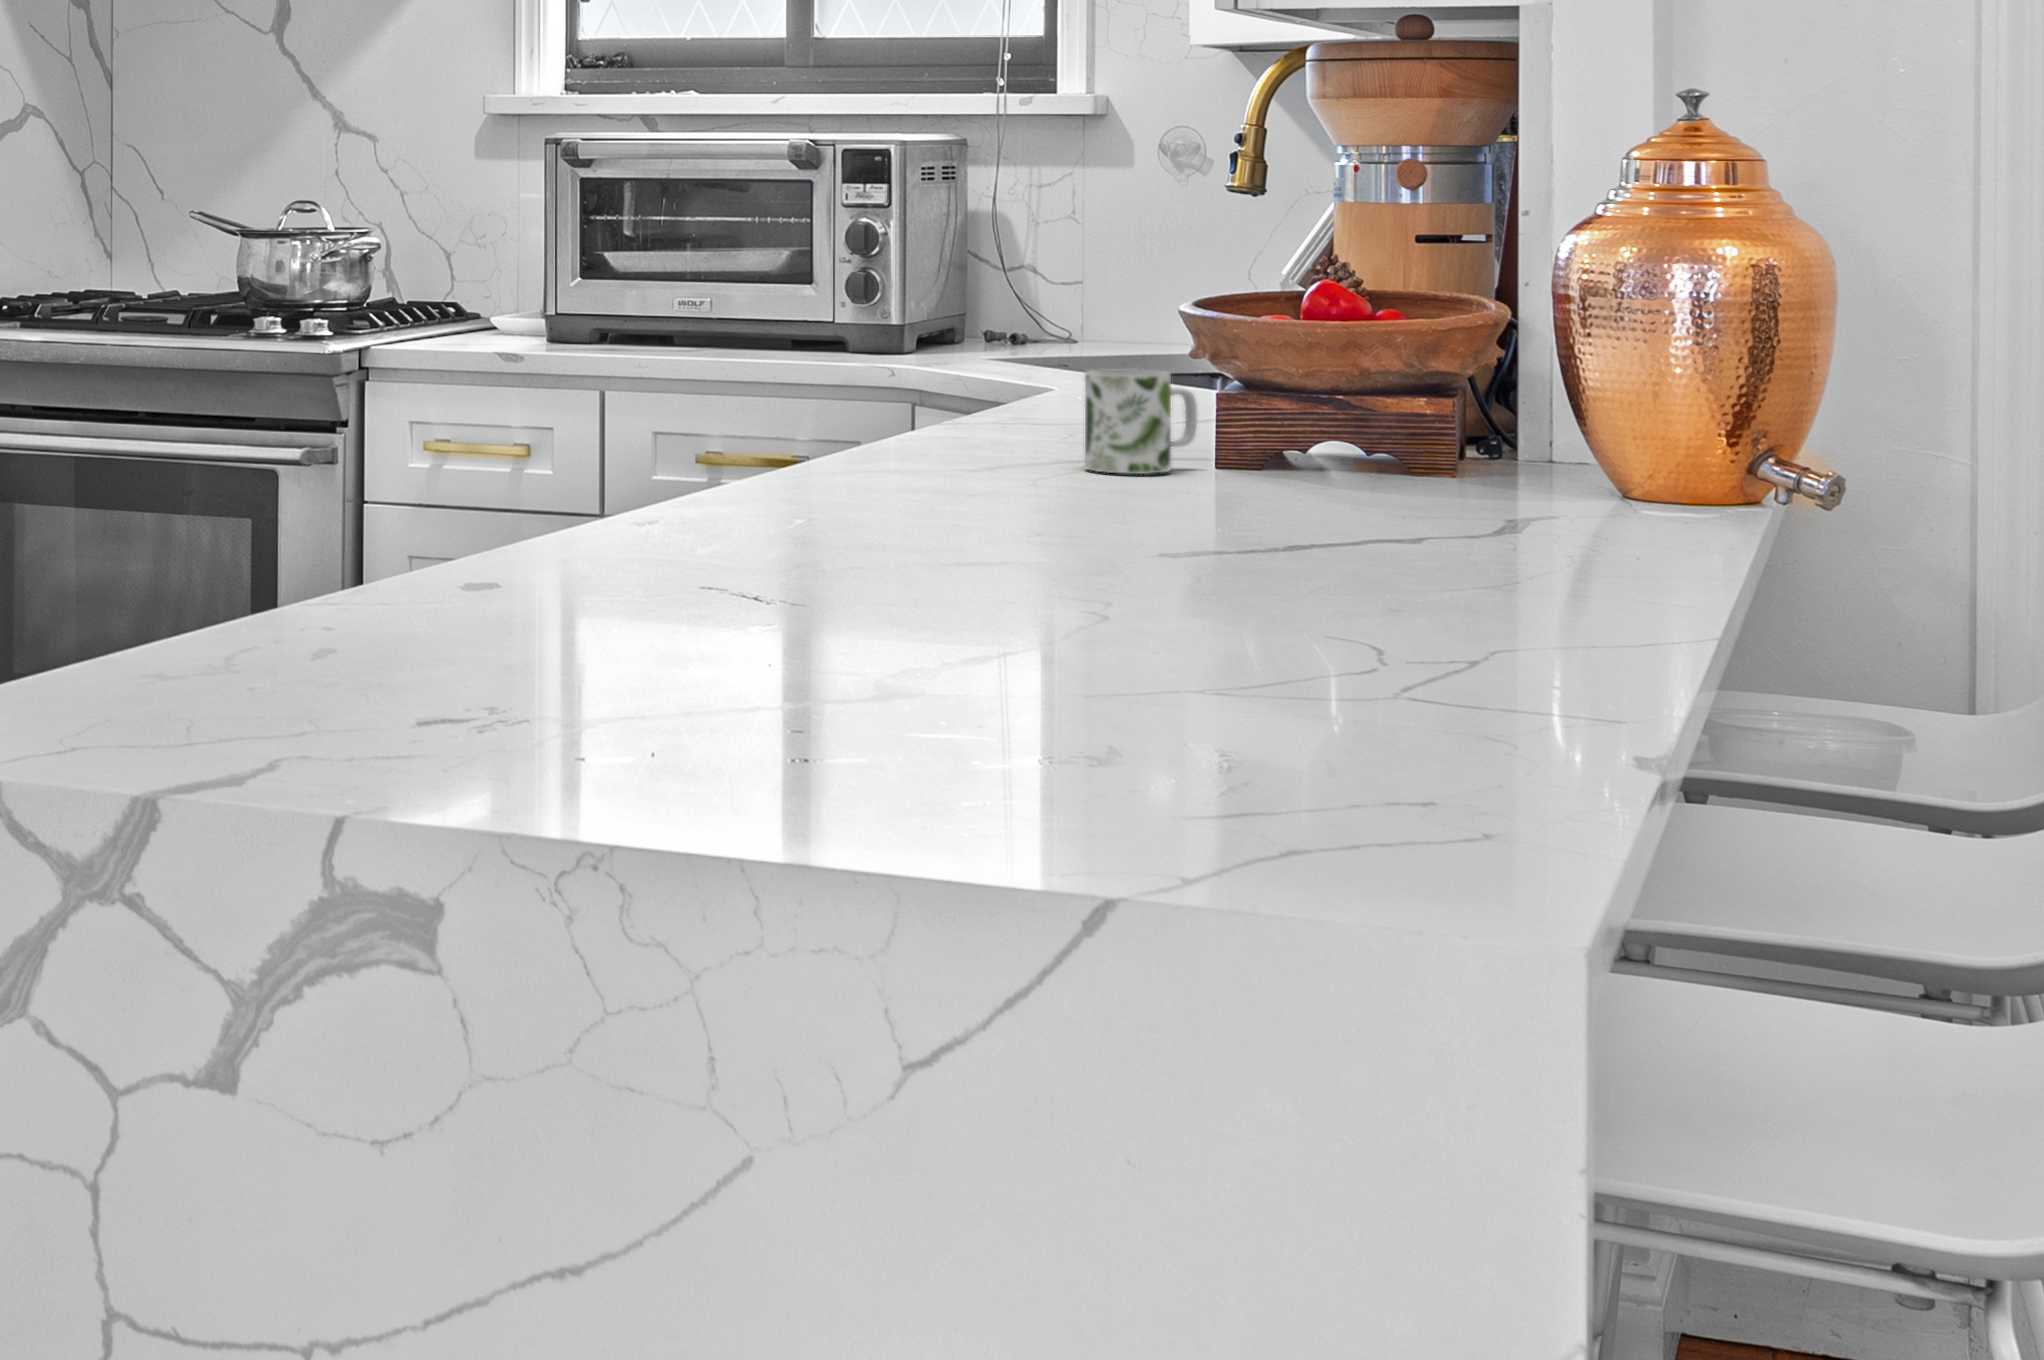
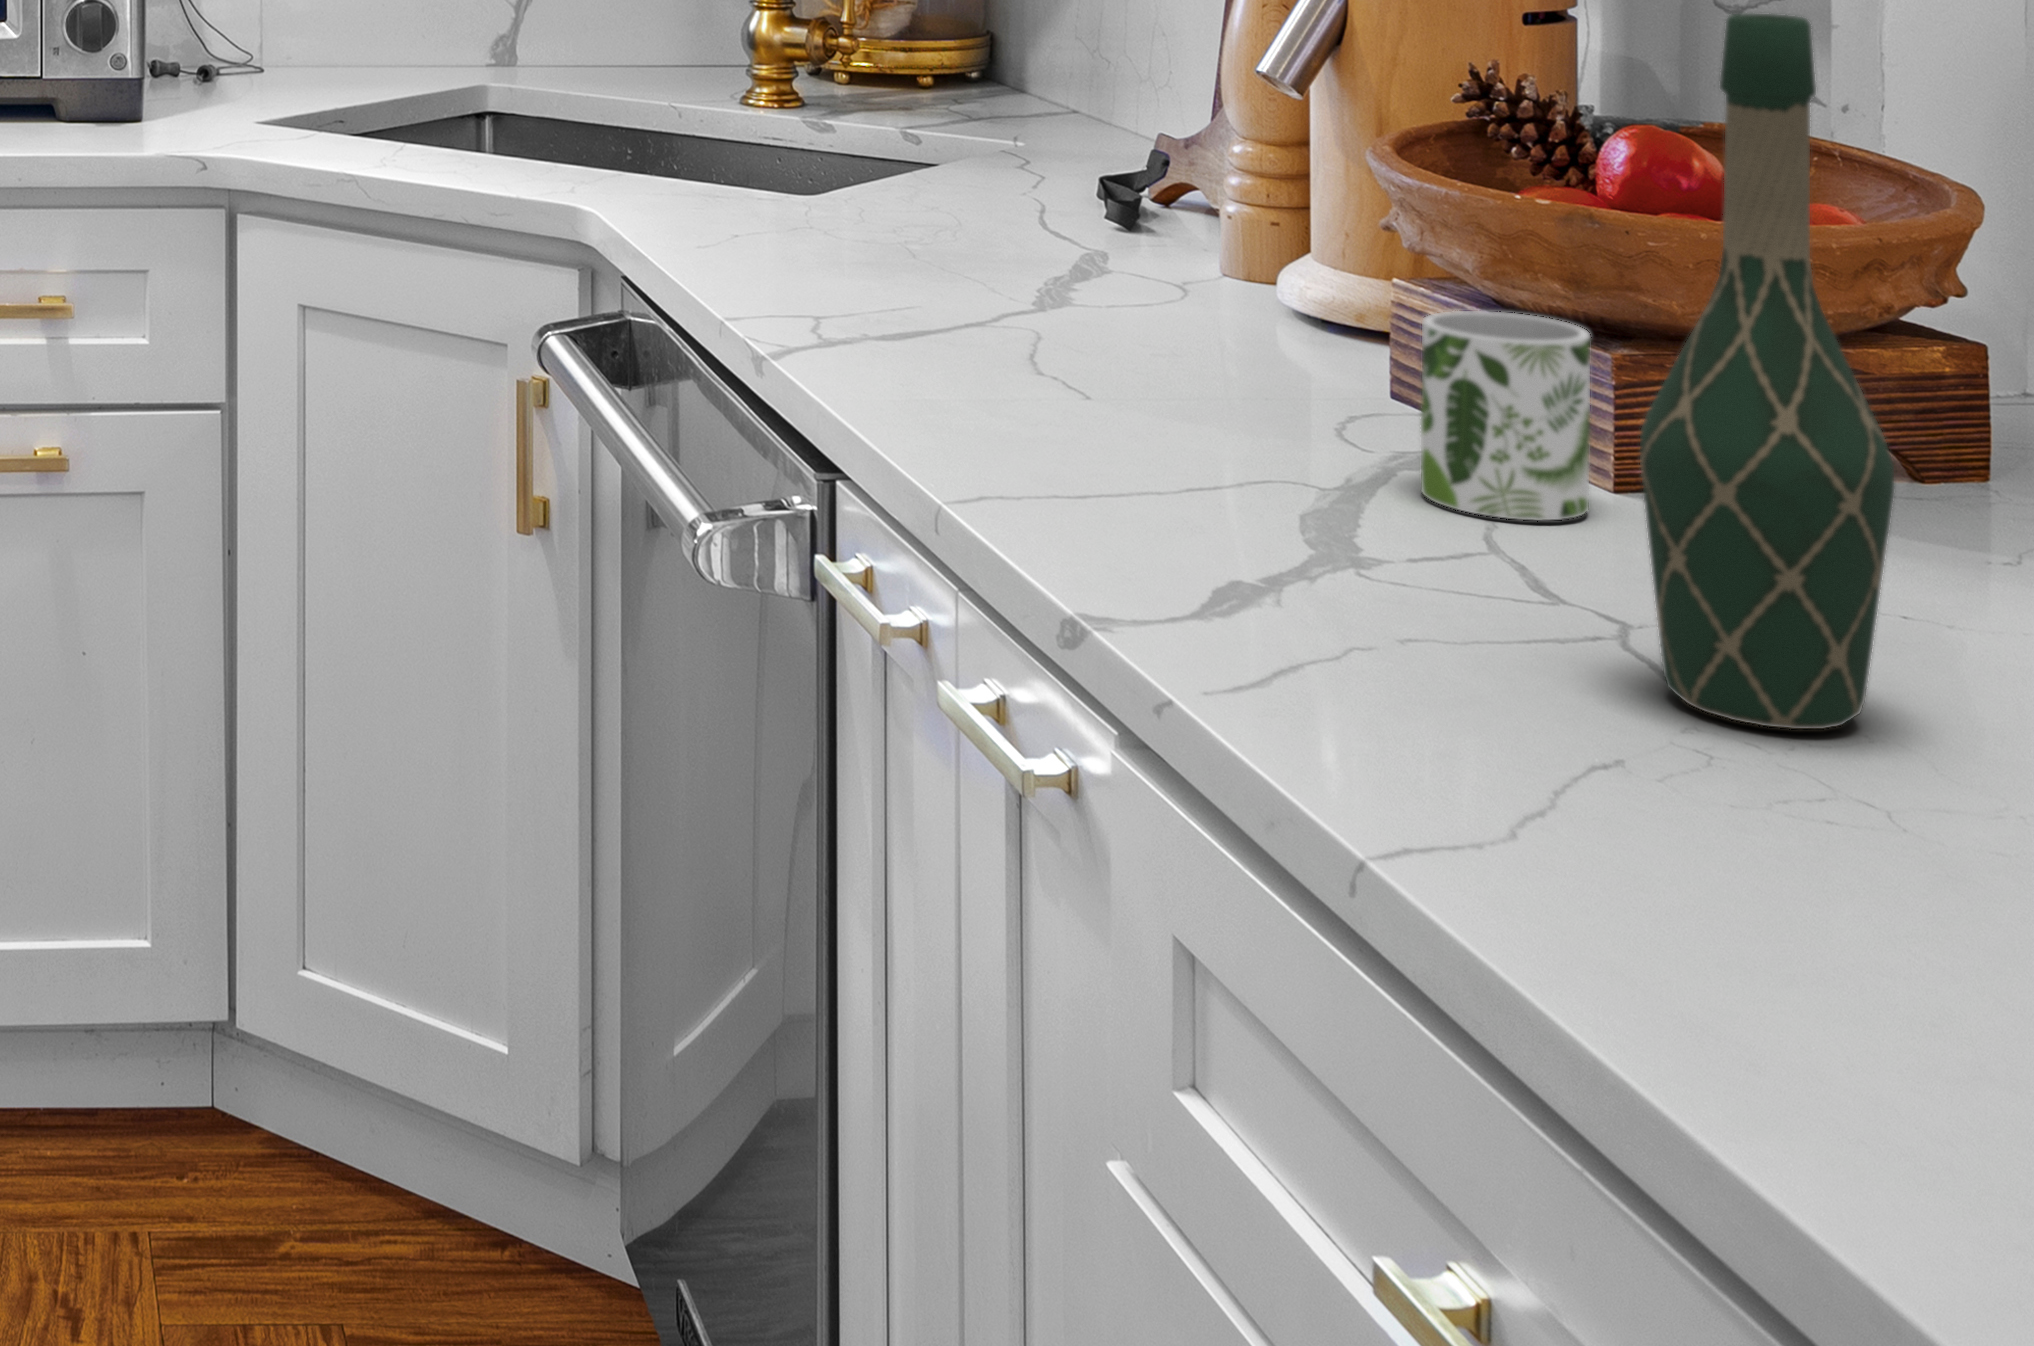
wine bottle: none [919,165,1027,501] -> present [1640,14,1894,729]

